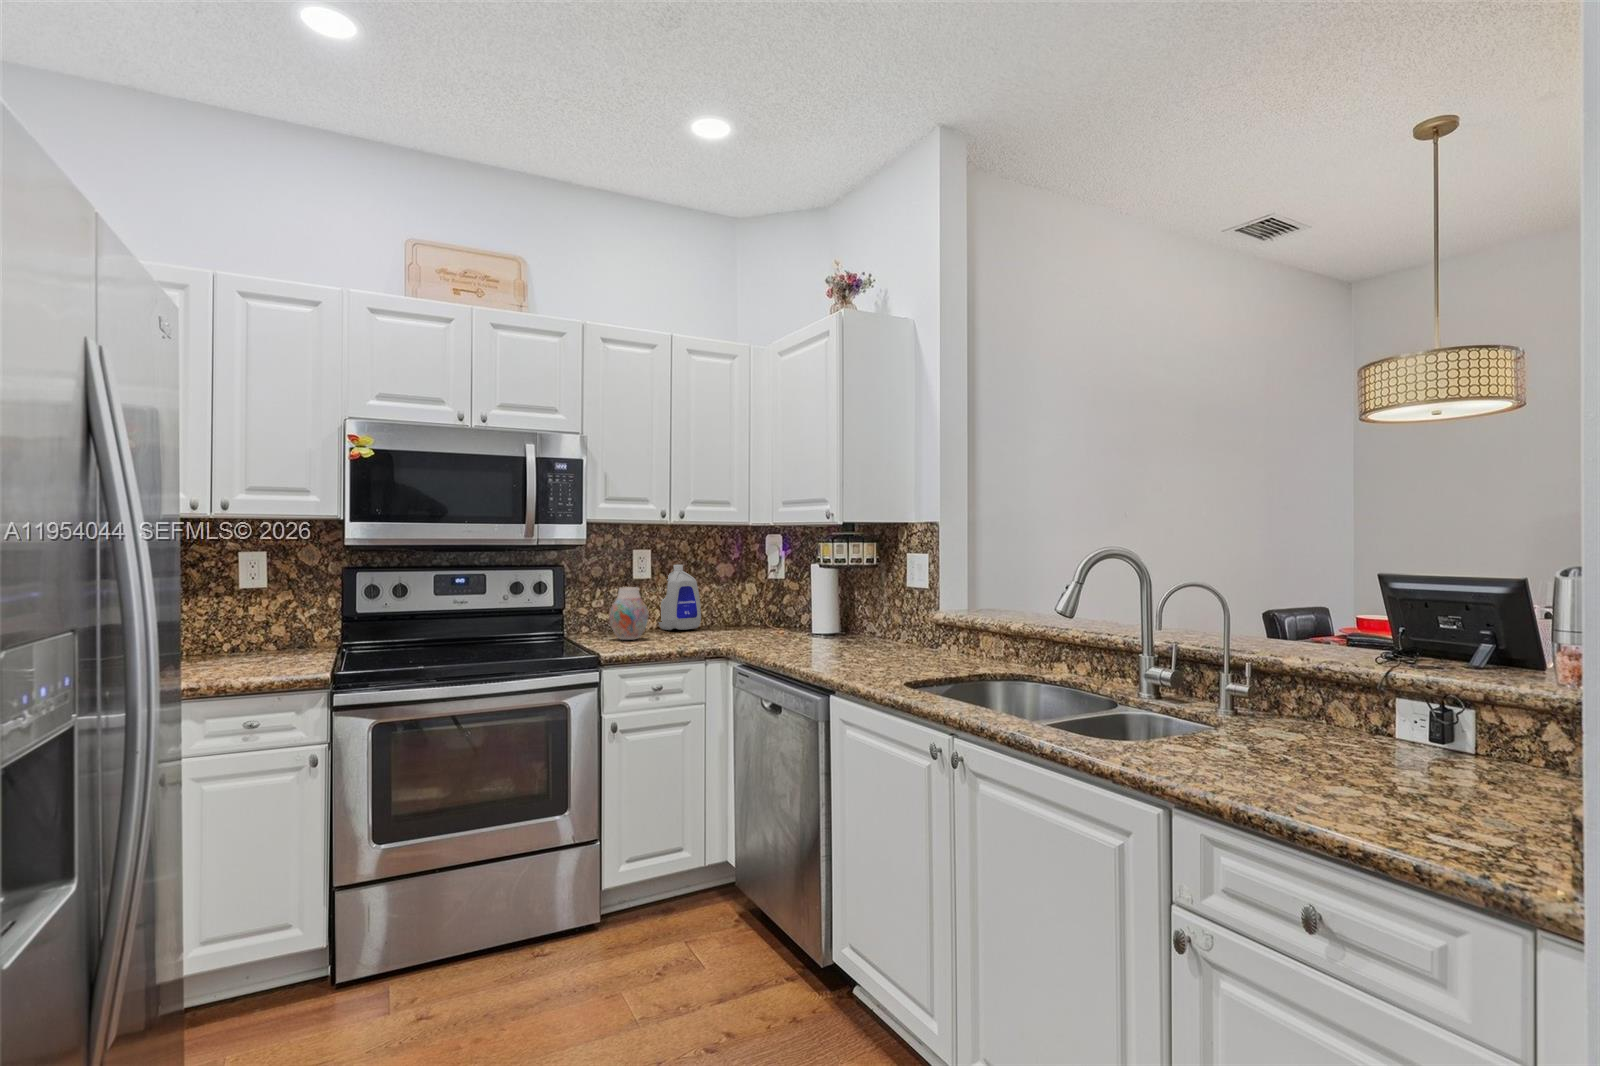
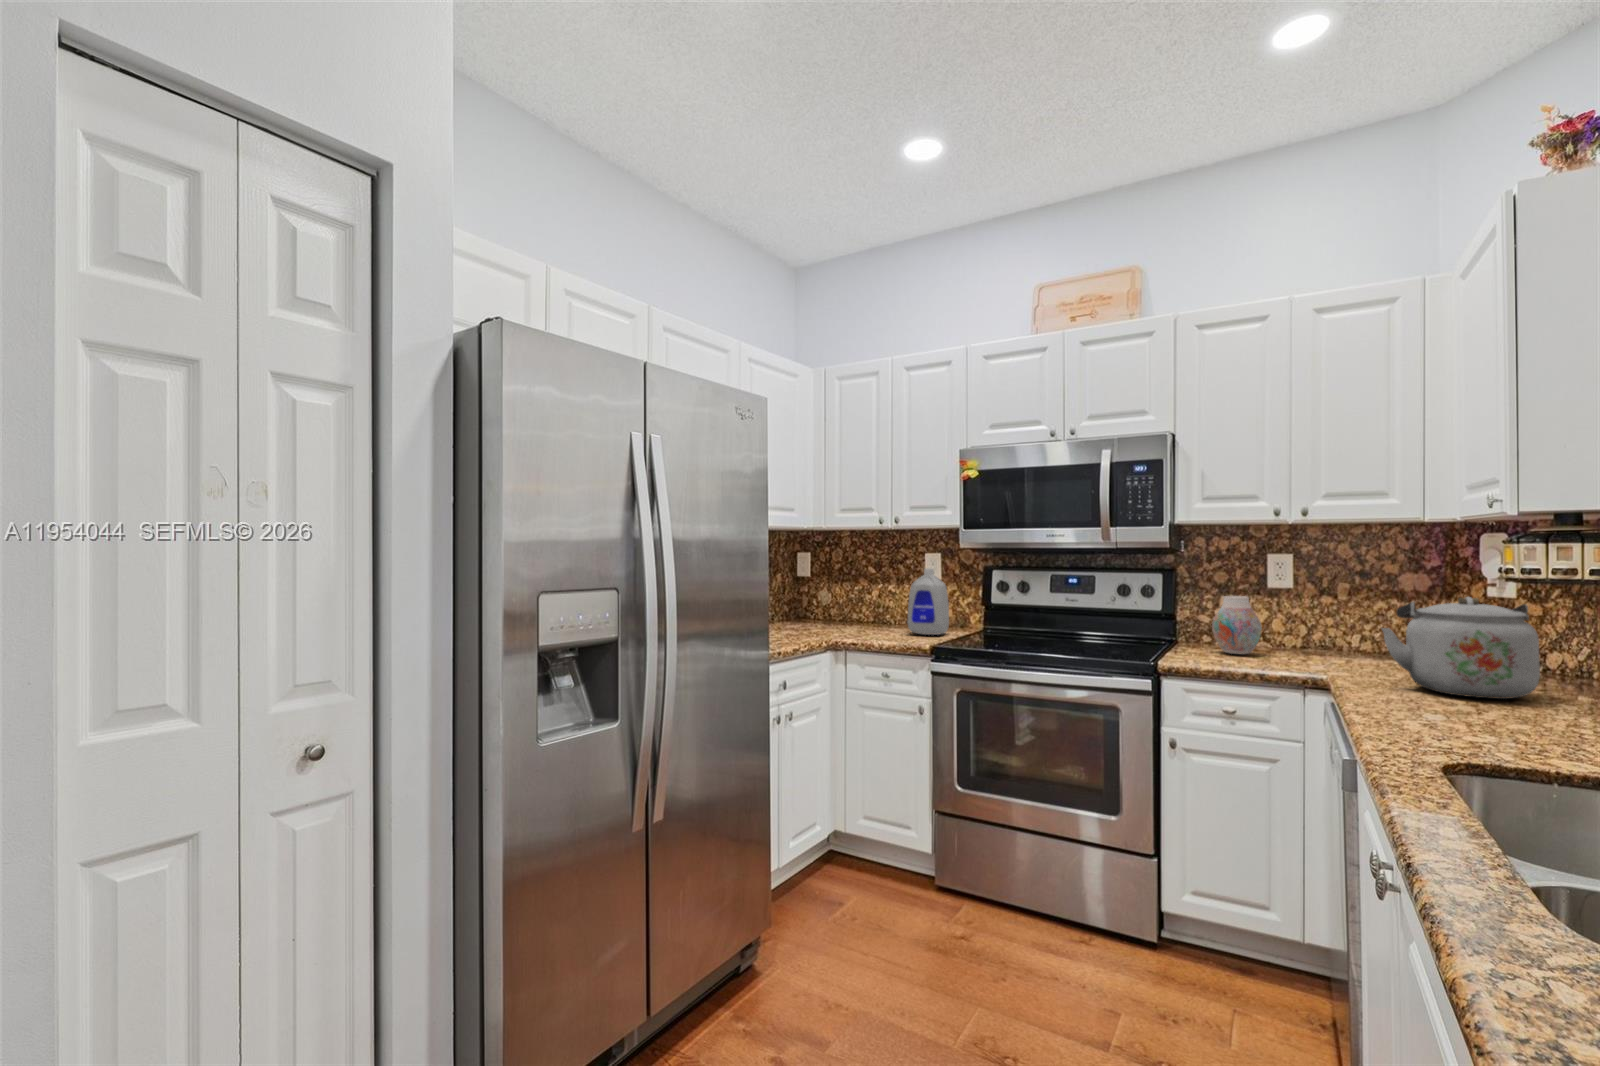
bottle: present [659,565,701,630] -> present [907,568,949,635]
kettle: none [759,578,839,647] -> present [1382,597,1540,699]

